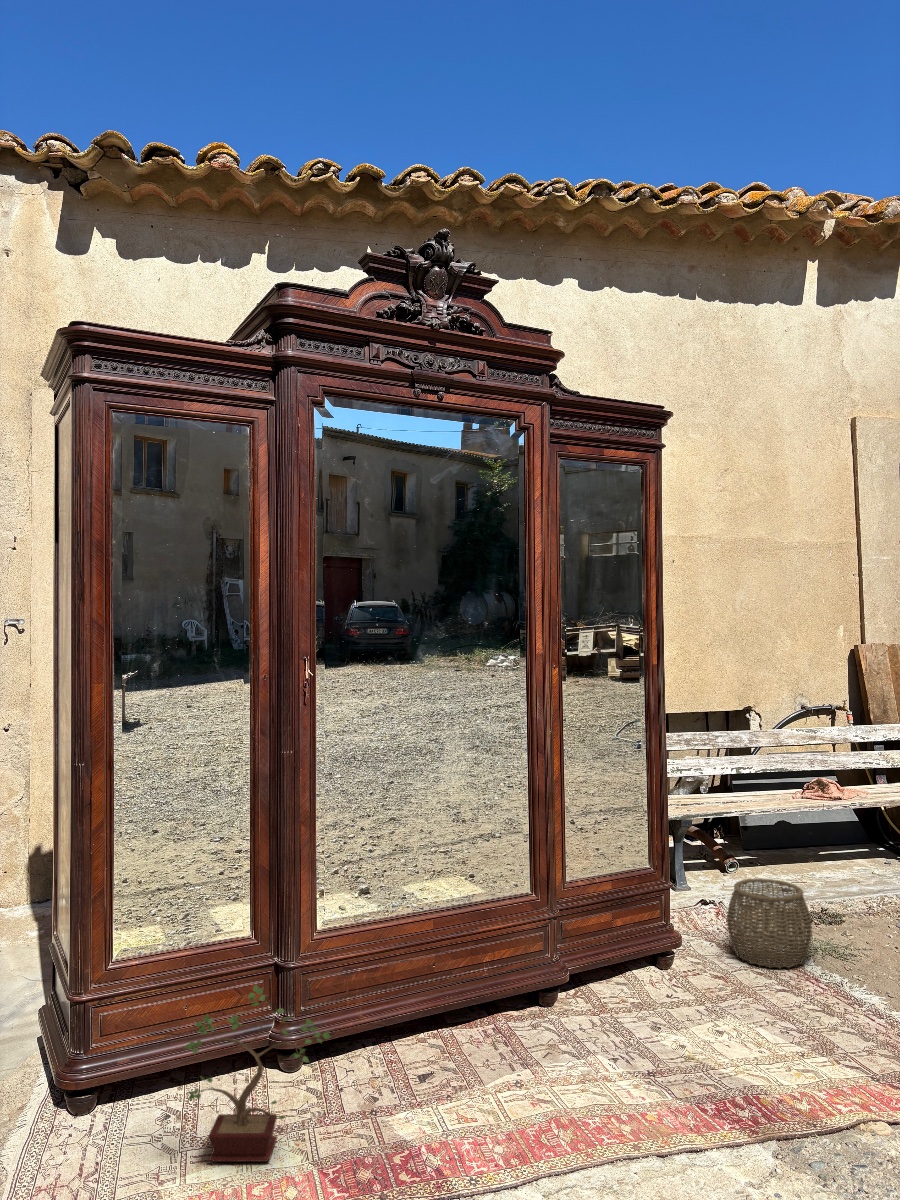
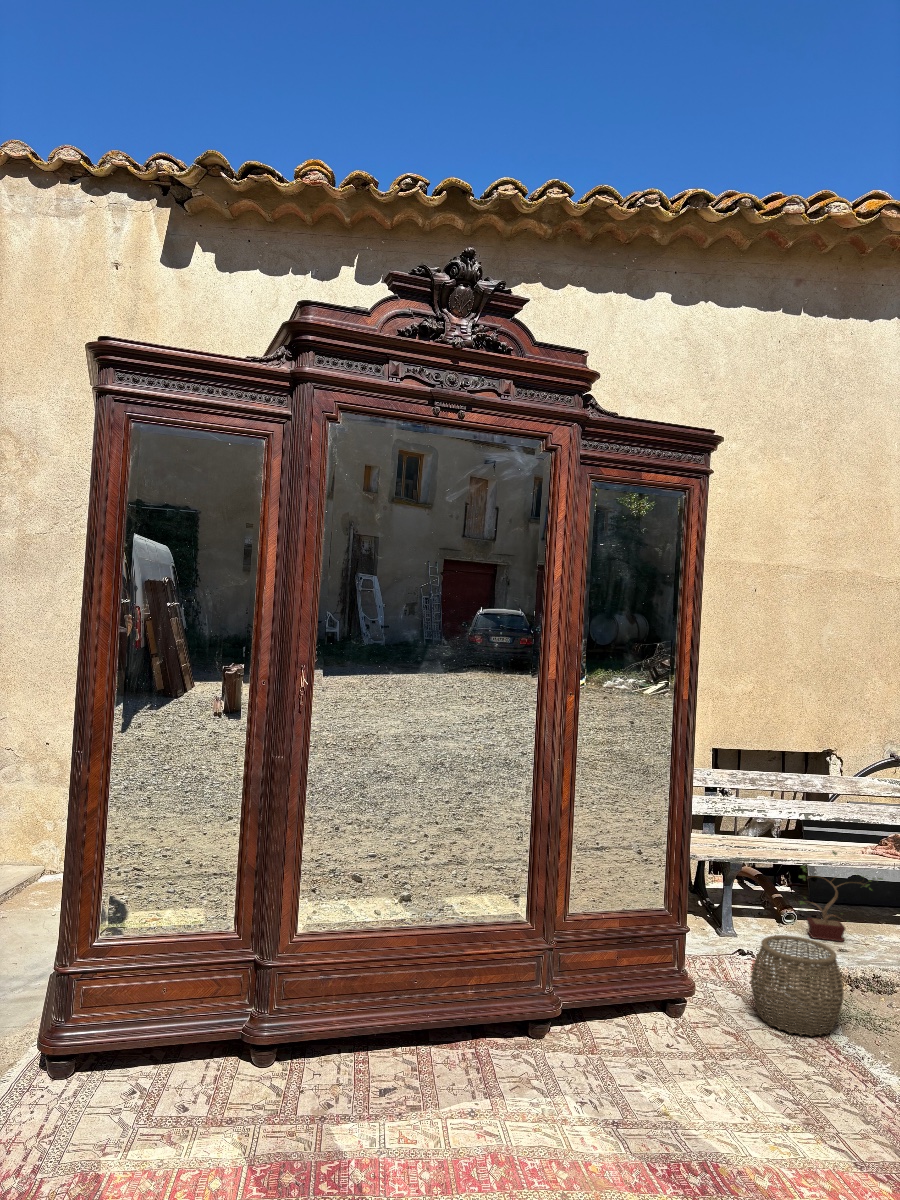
potted plant: present [185,985,331,1162] -> present [799,851,883,942]

